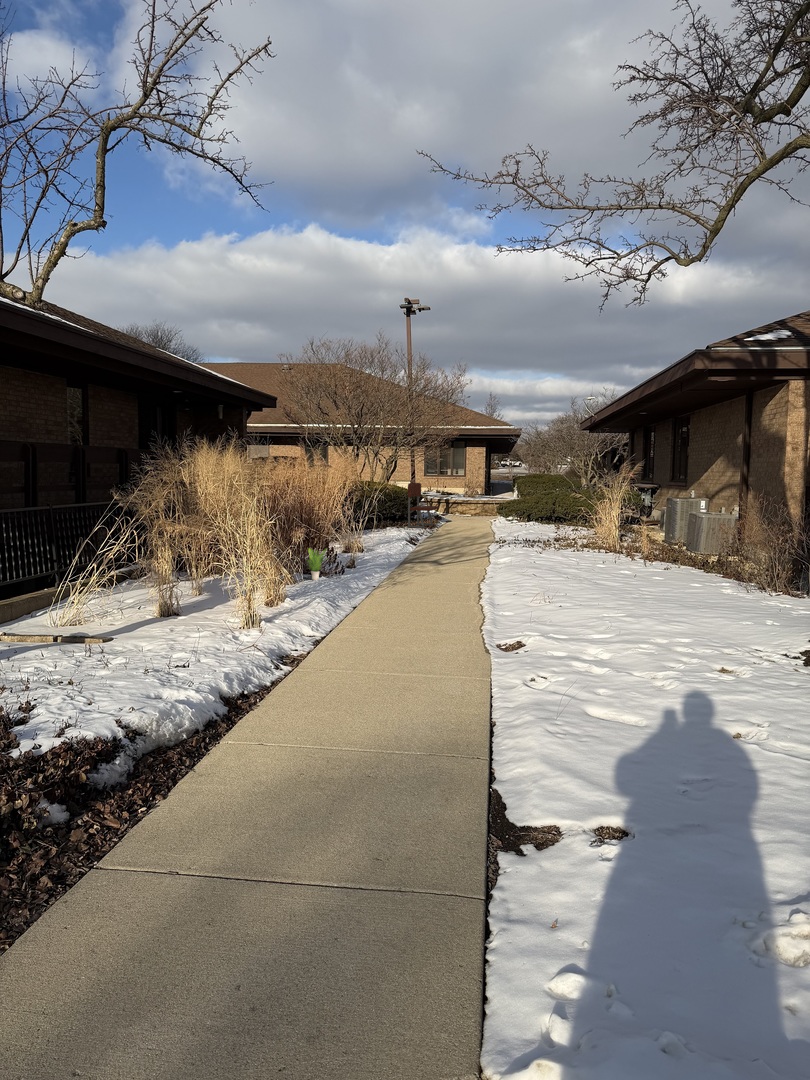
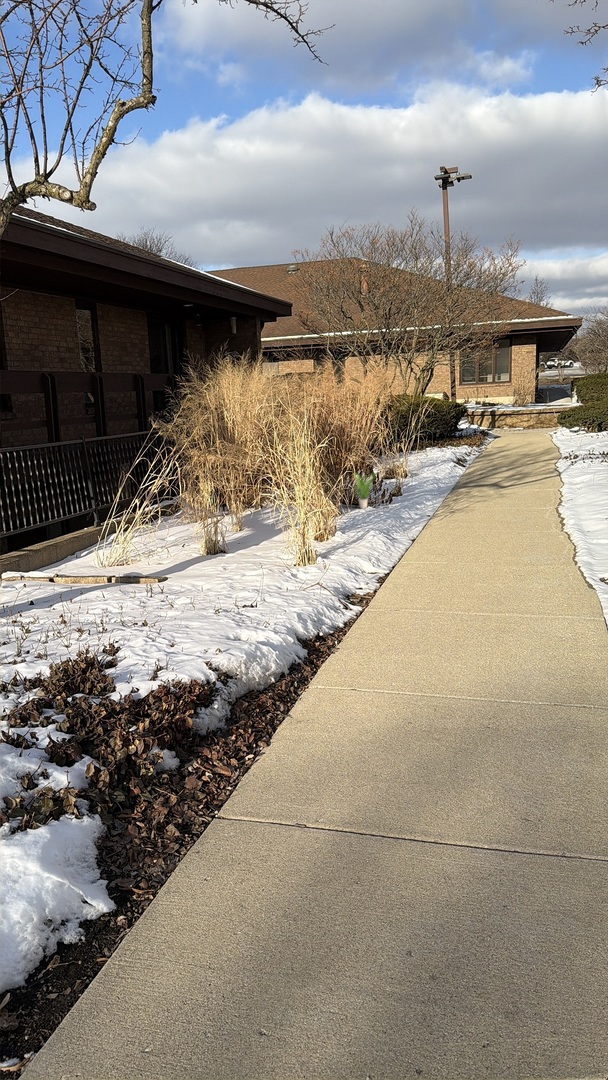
bench: present [408,483,439,528] -> none [451,394,486,446]

